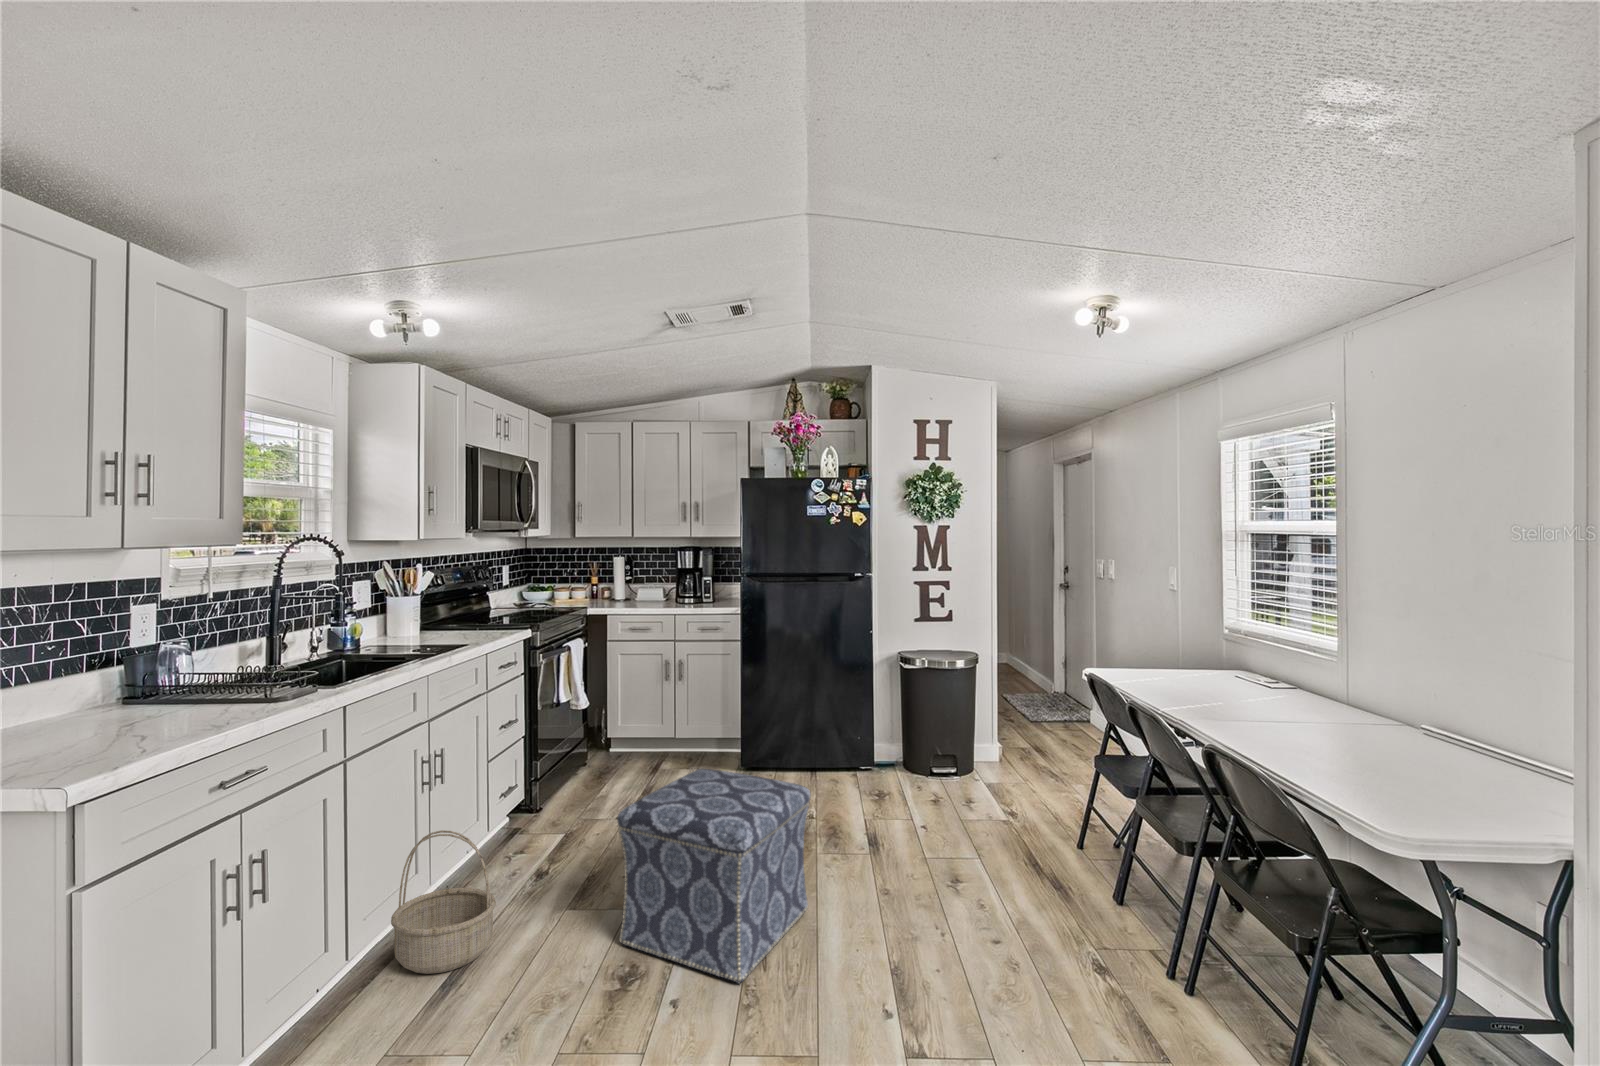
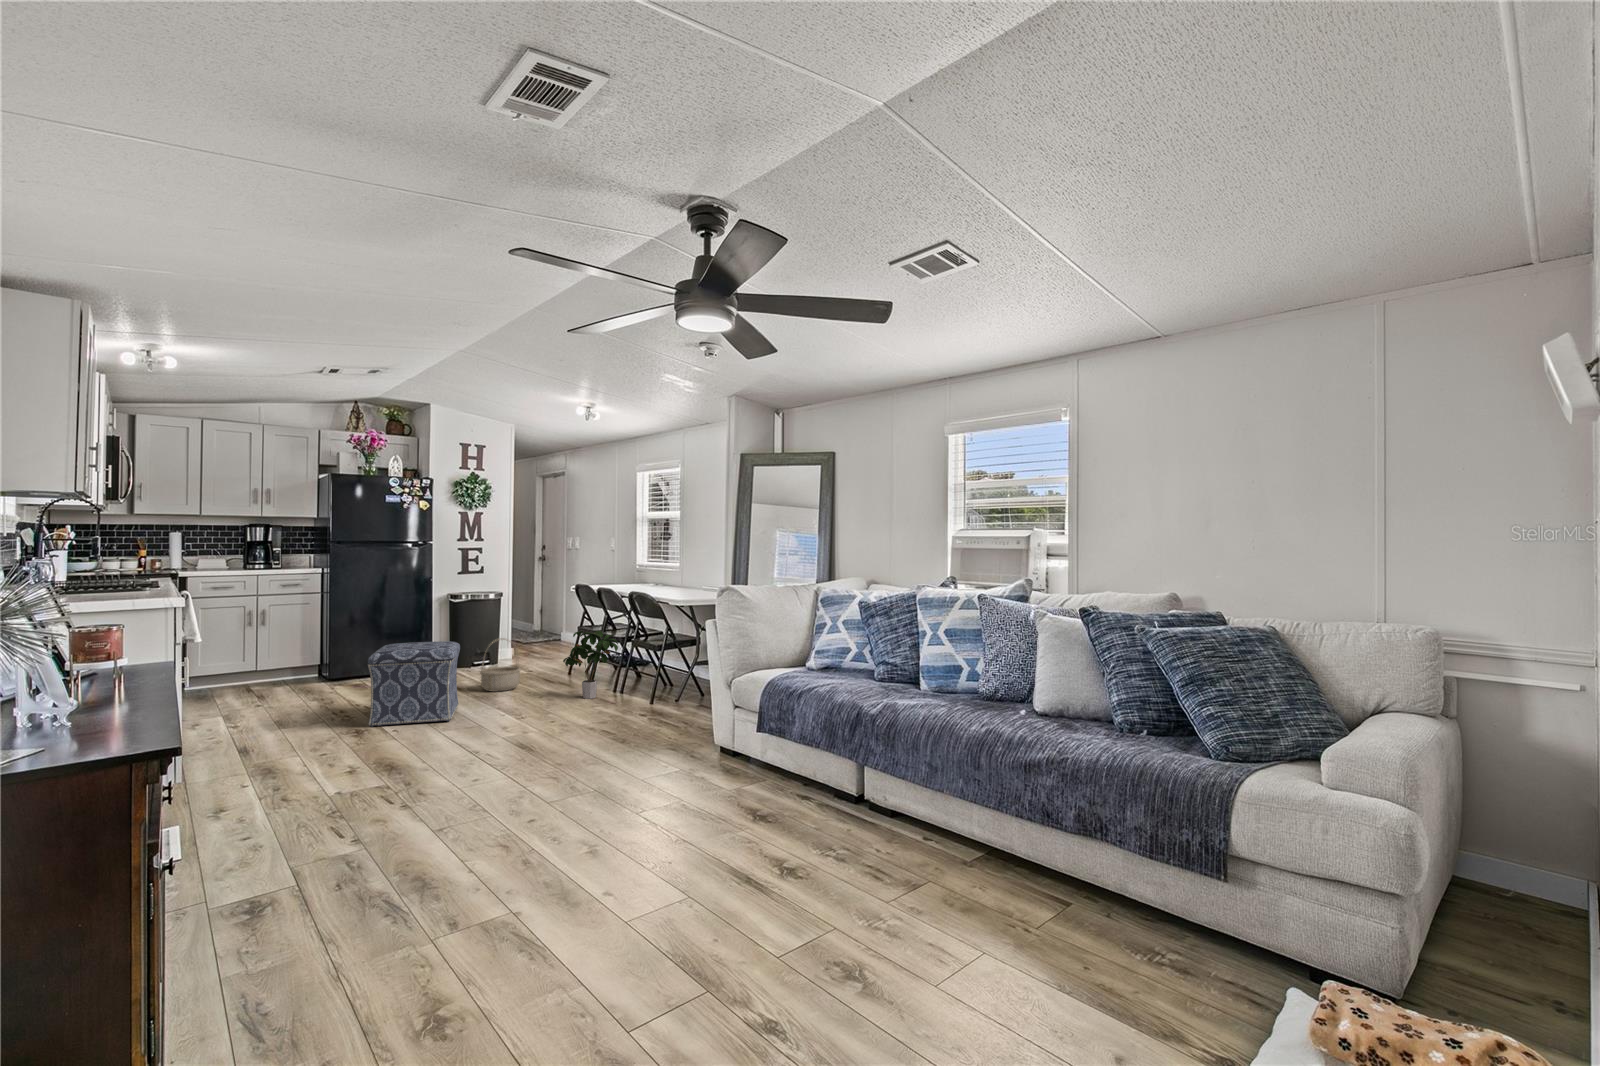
potted plant: none [1022,802,1151,985] -> present [563,631,618,699]
basket: present [391,830,496,974] -> present [480,638,521,692]

